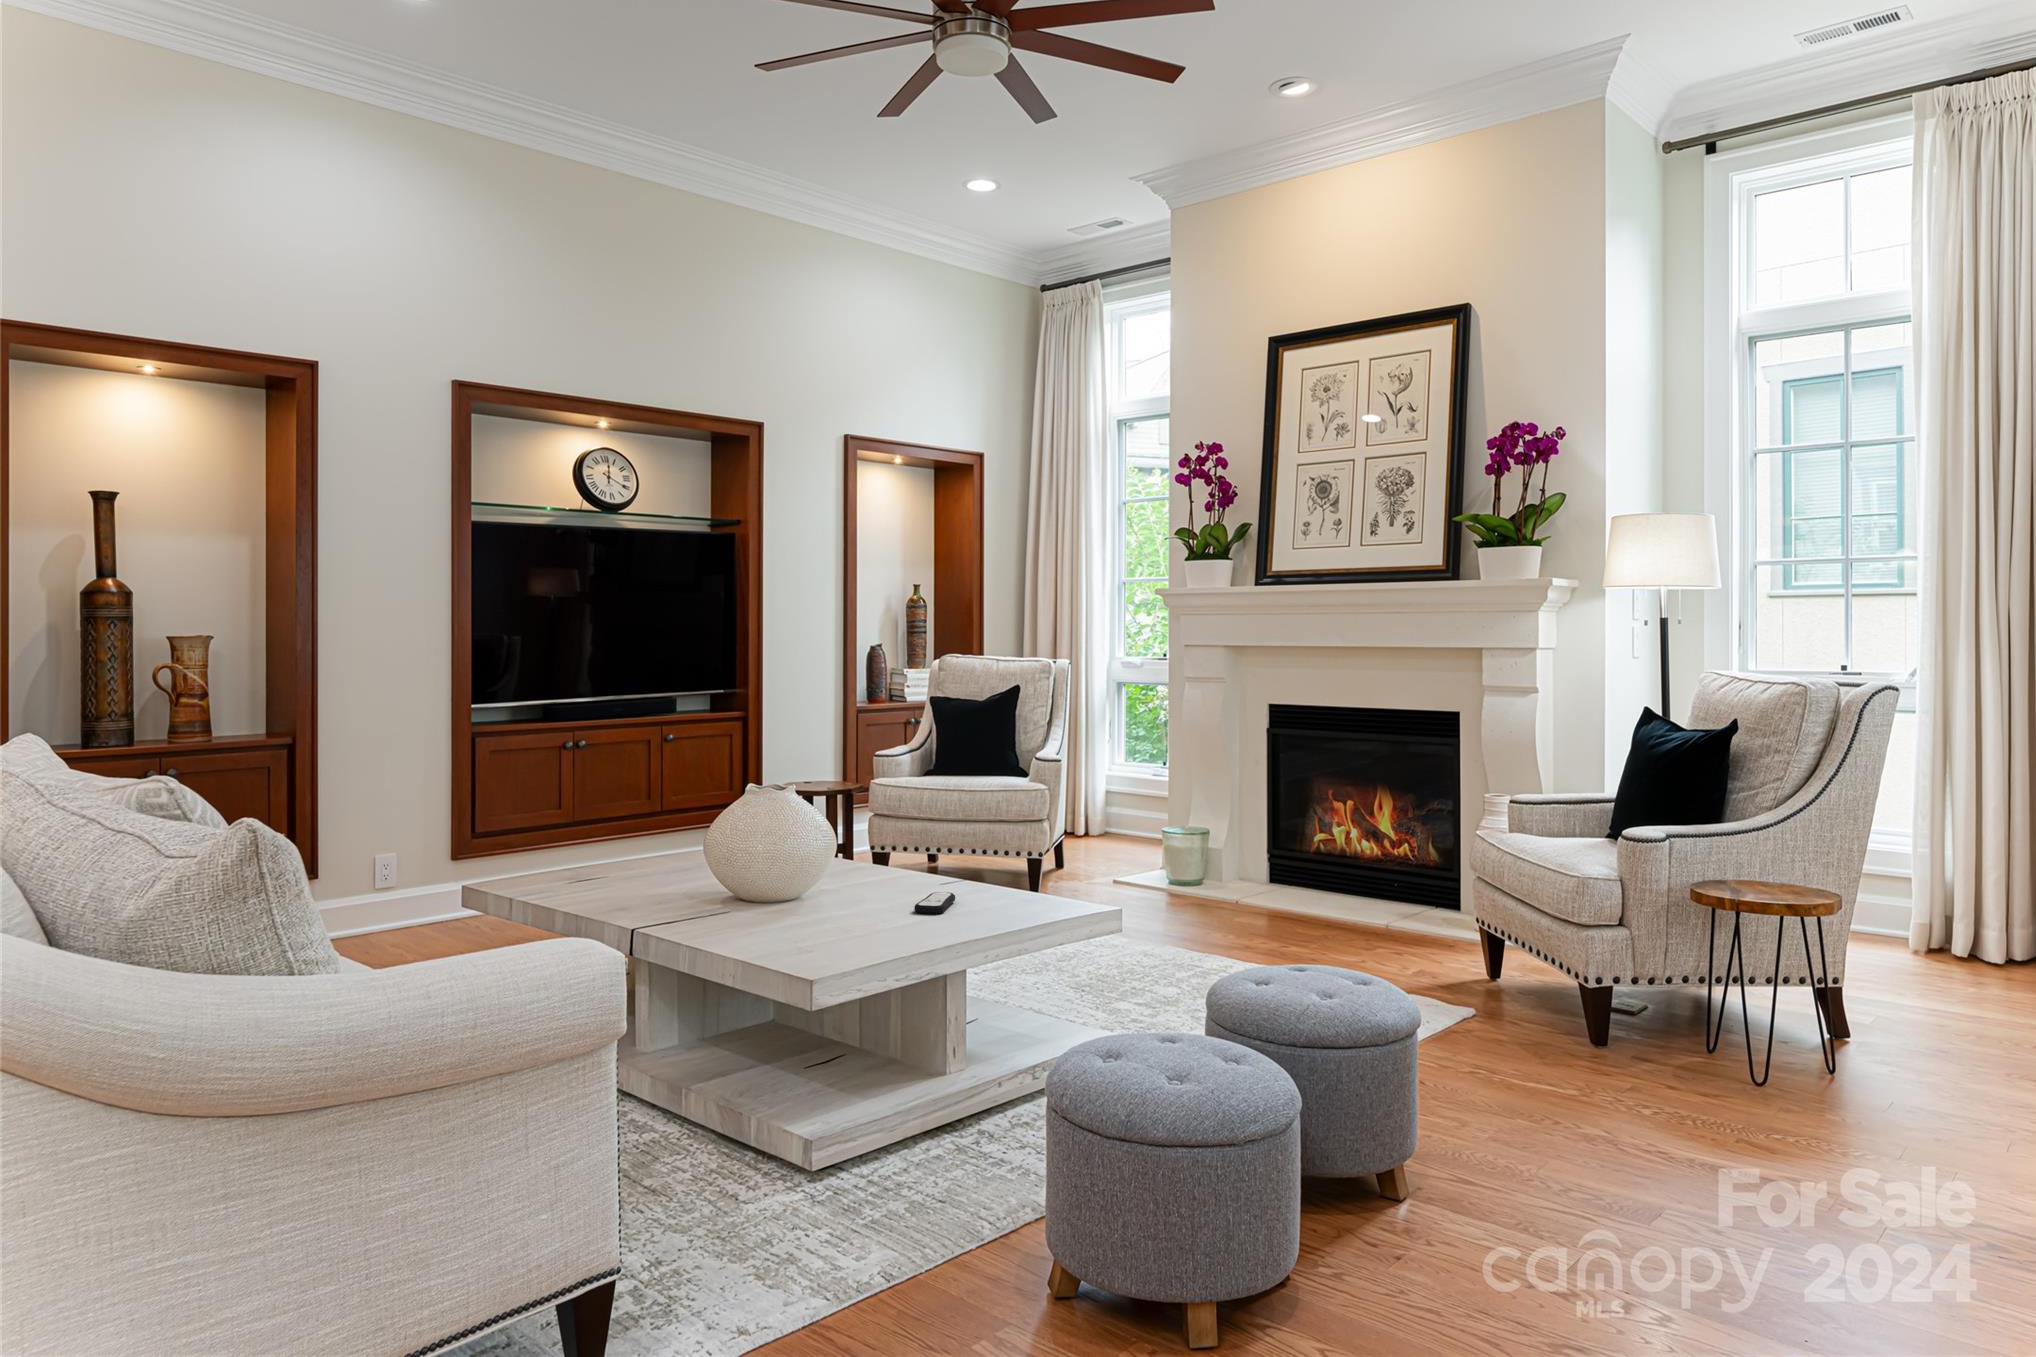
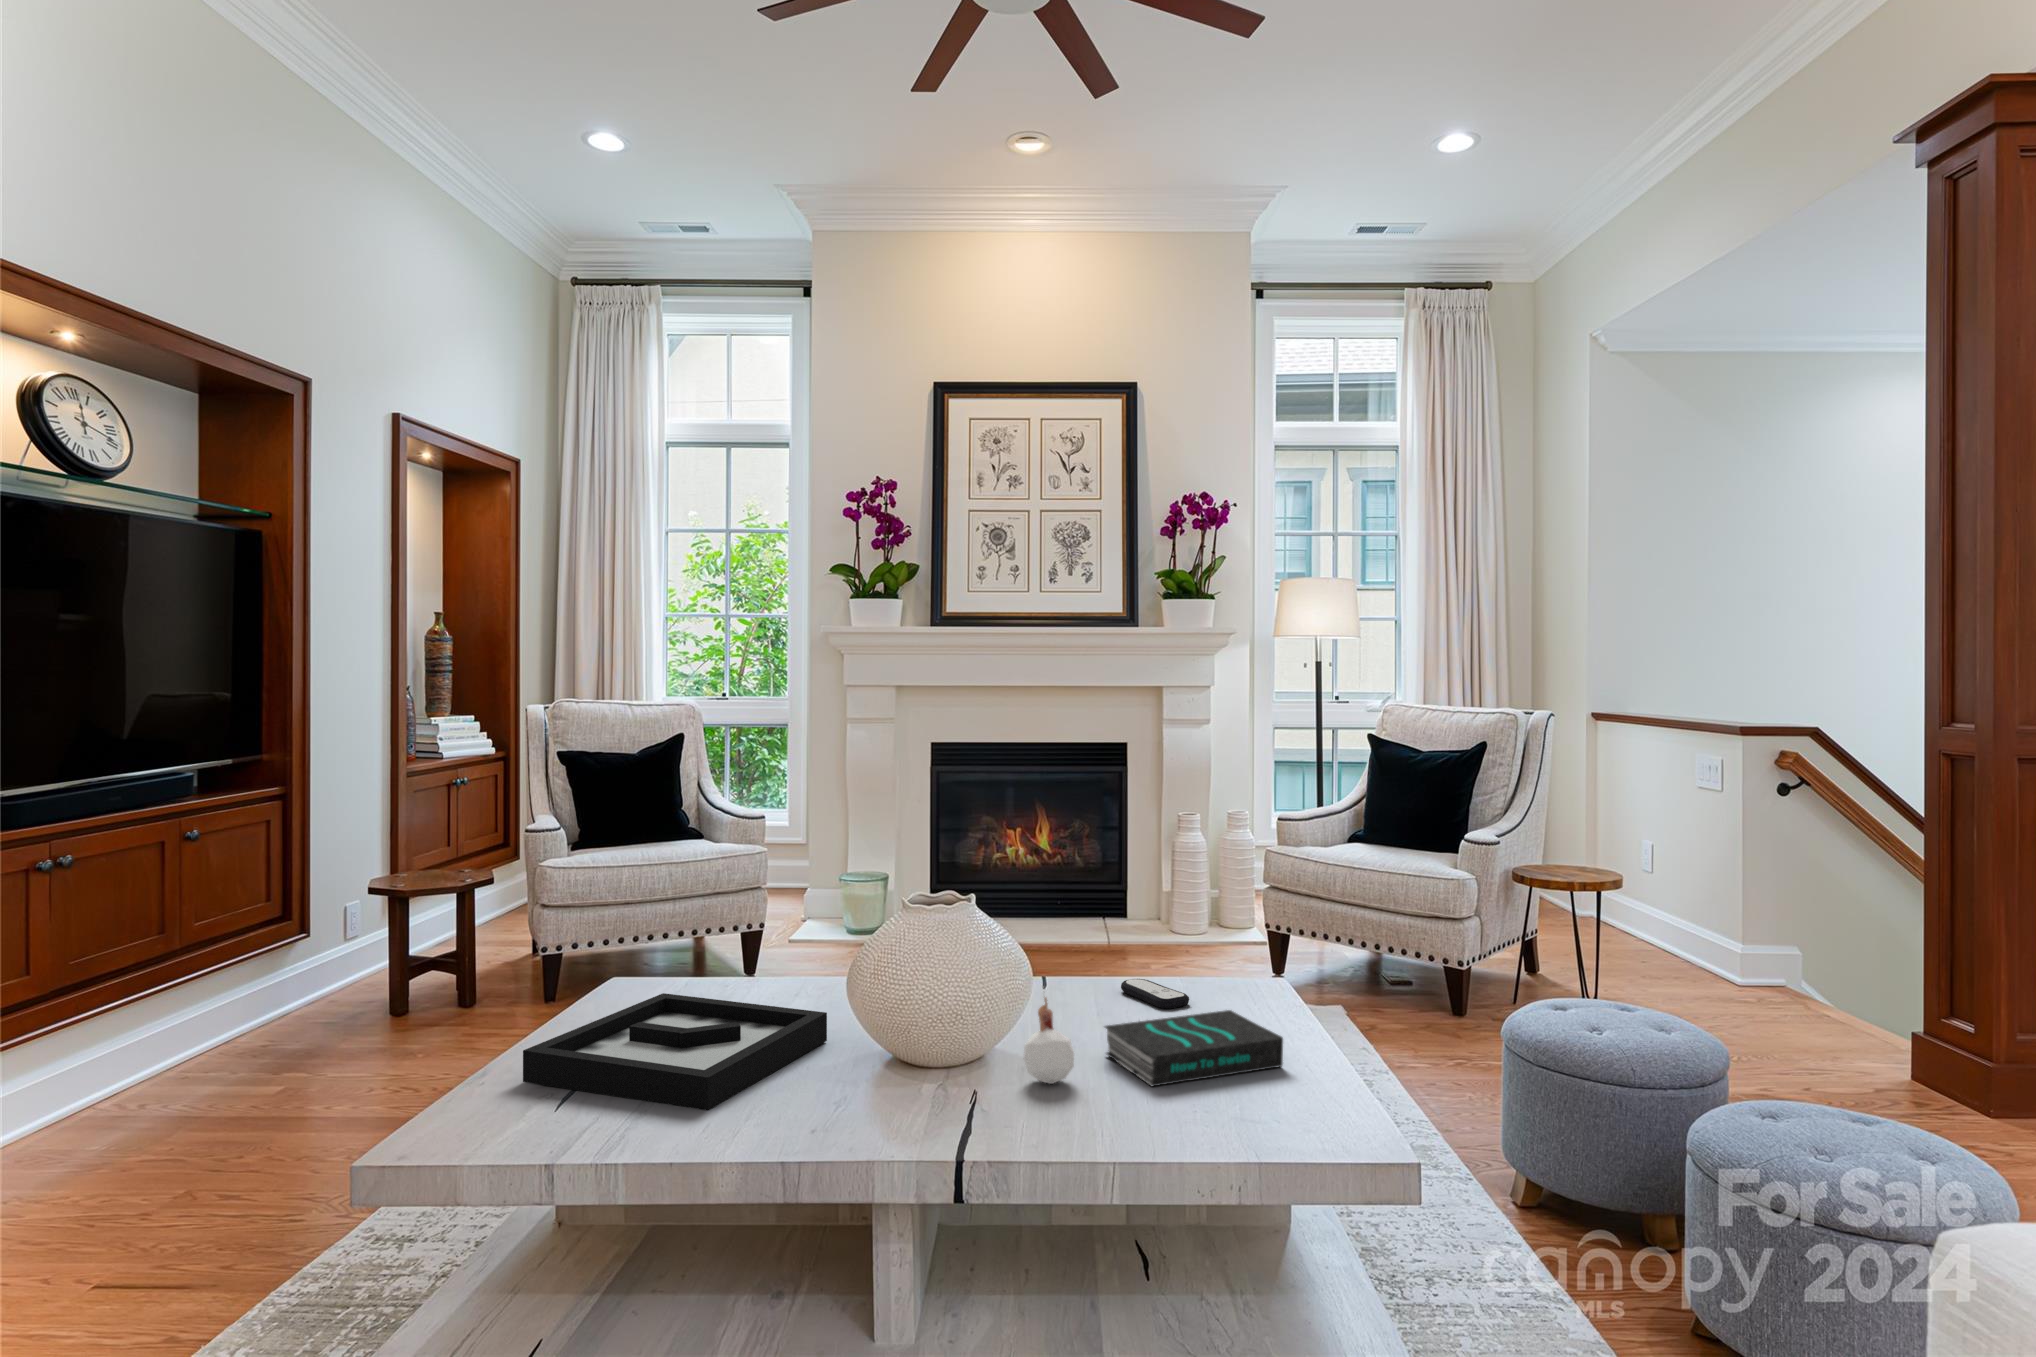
decorative tray: none [533,850,694,904] -> present [523,993,827,1110]
candle: none [694,863,731,928] -> present [1024,987,1074,1084]
book: none [746,902,884,949] -> present [1105,1010,1283,1086]

